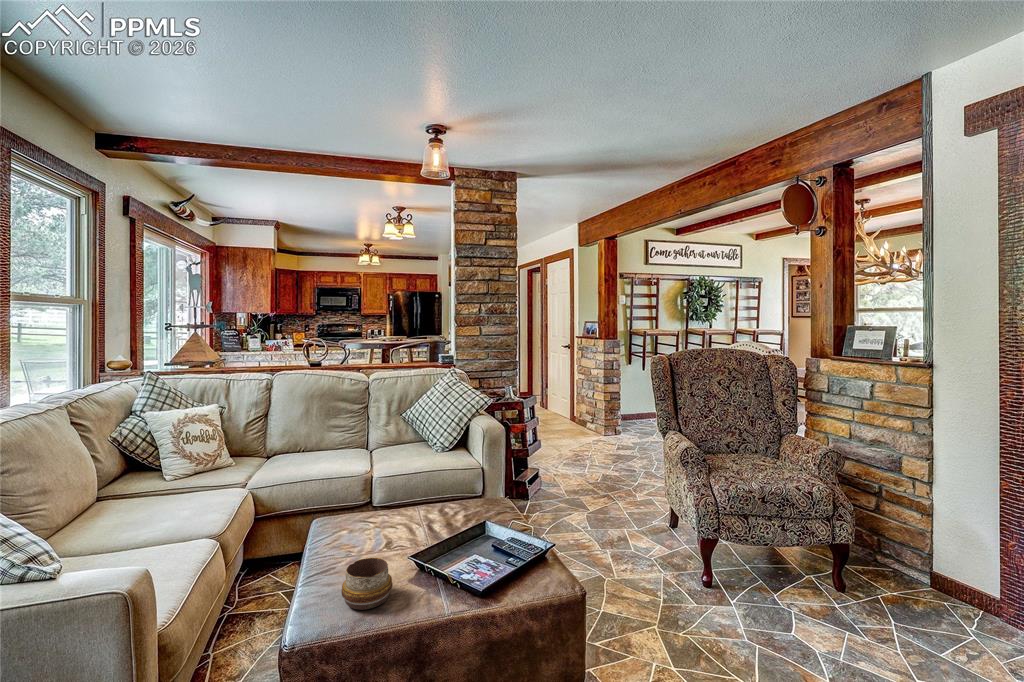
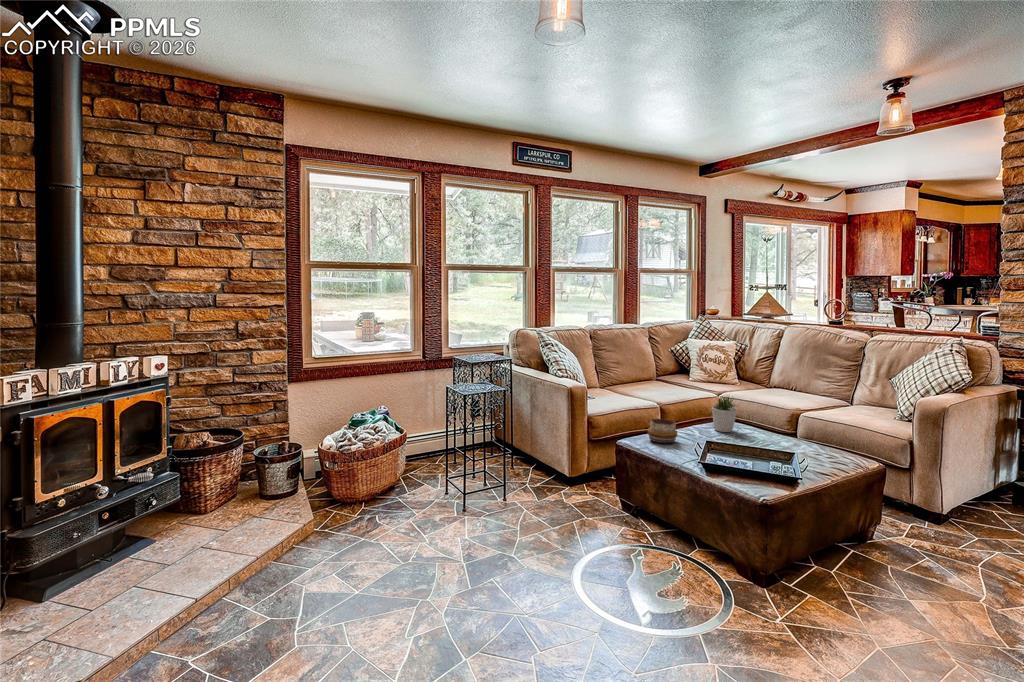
potted plant: none [350,482,386,539] -> present [712,396,737,432]

